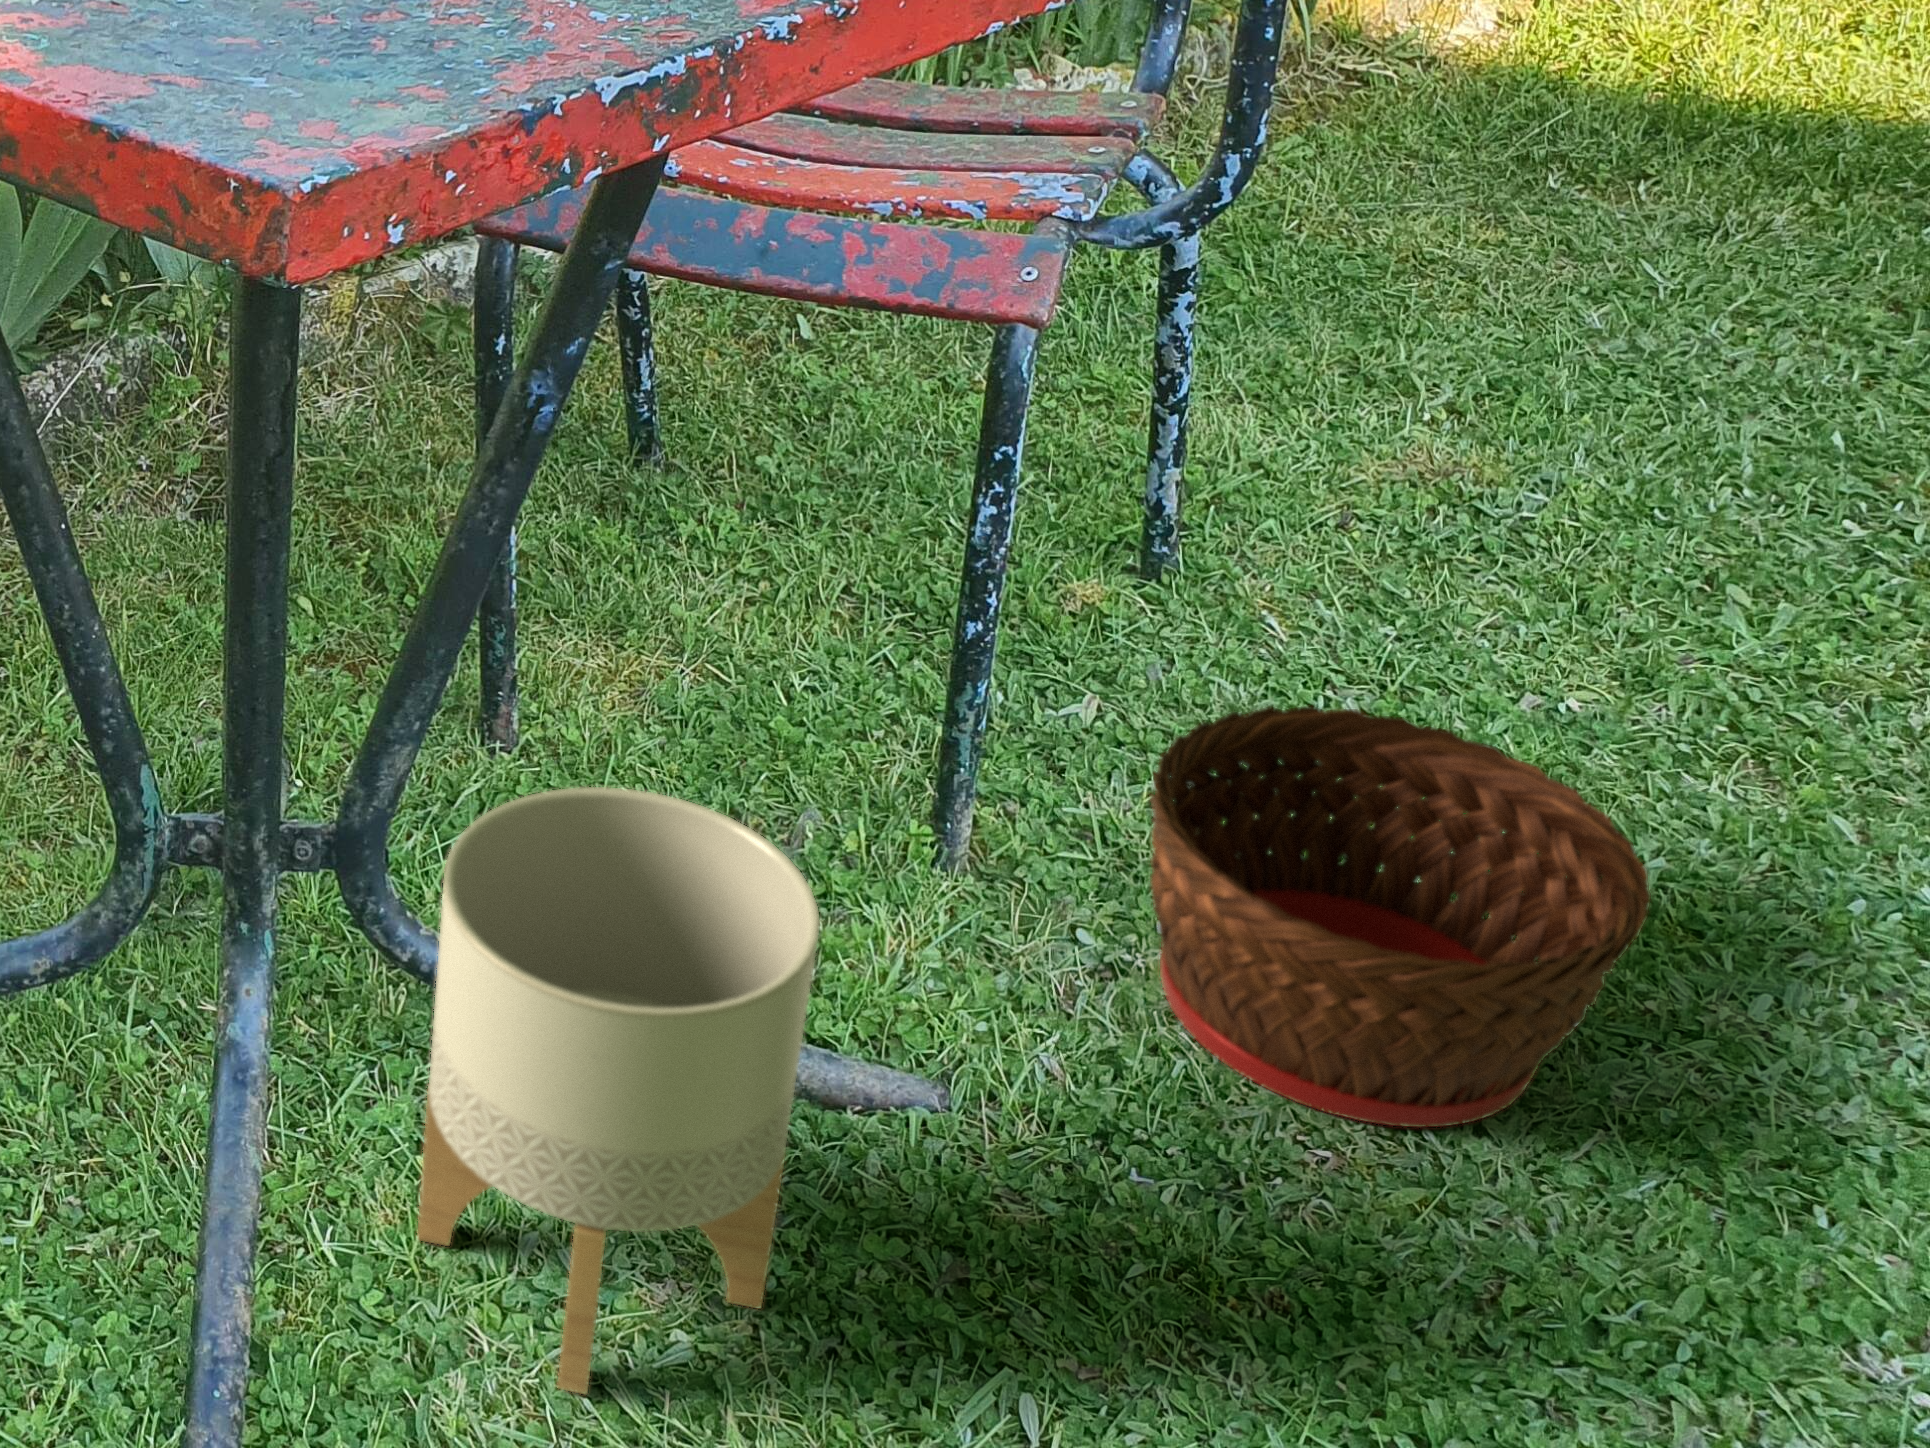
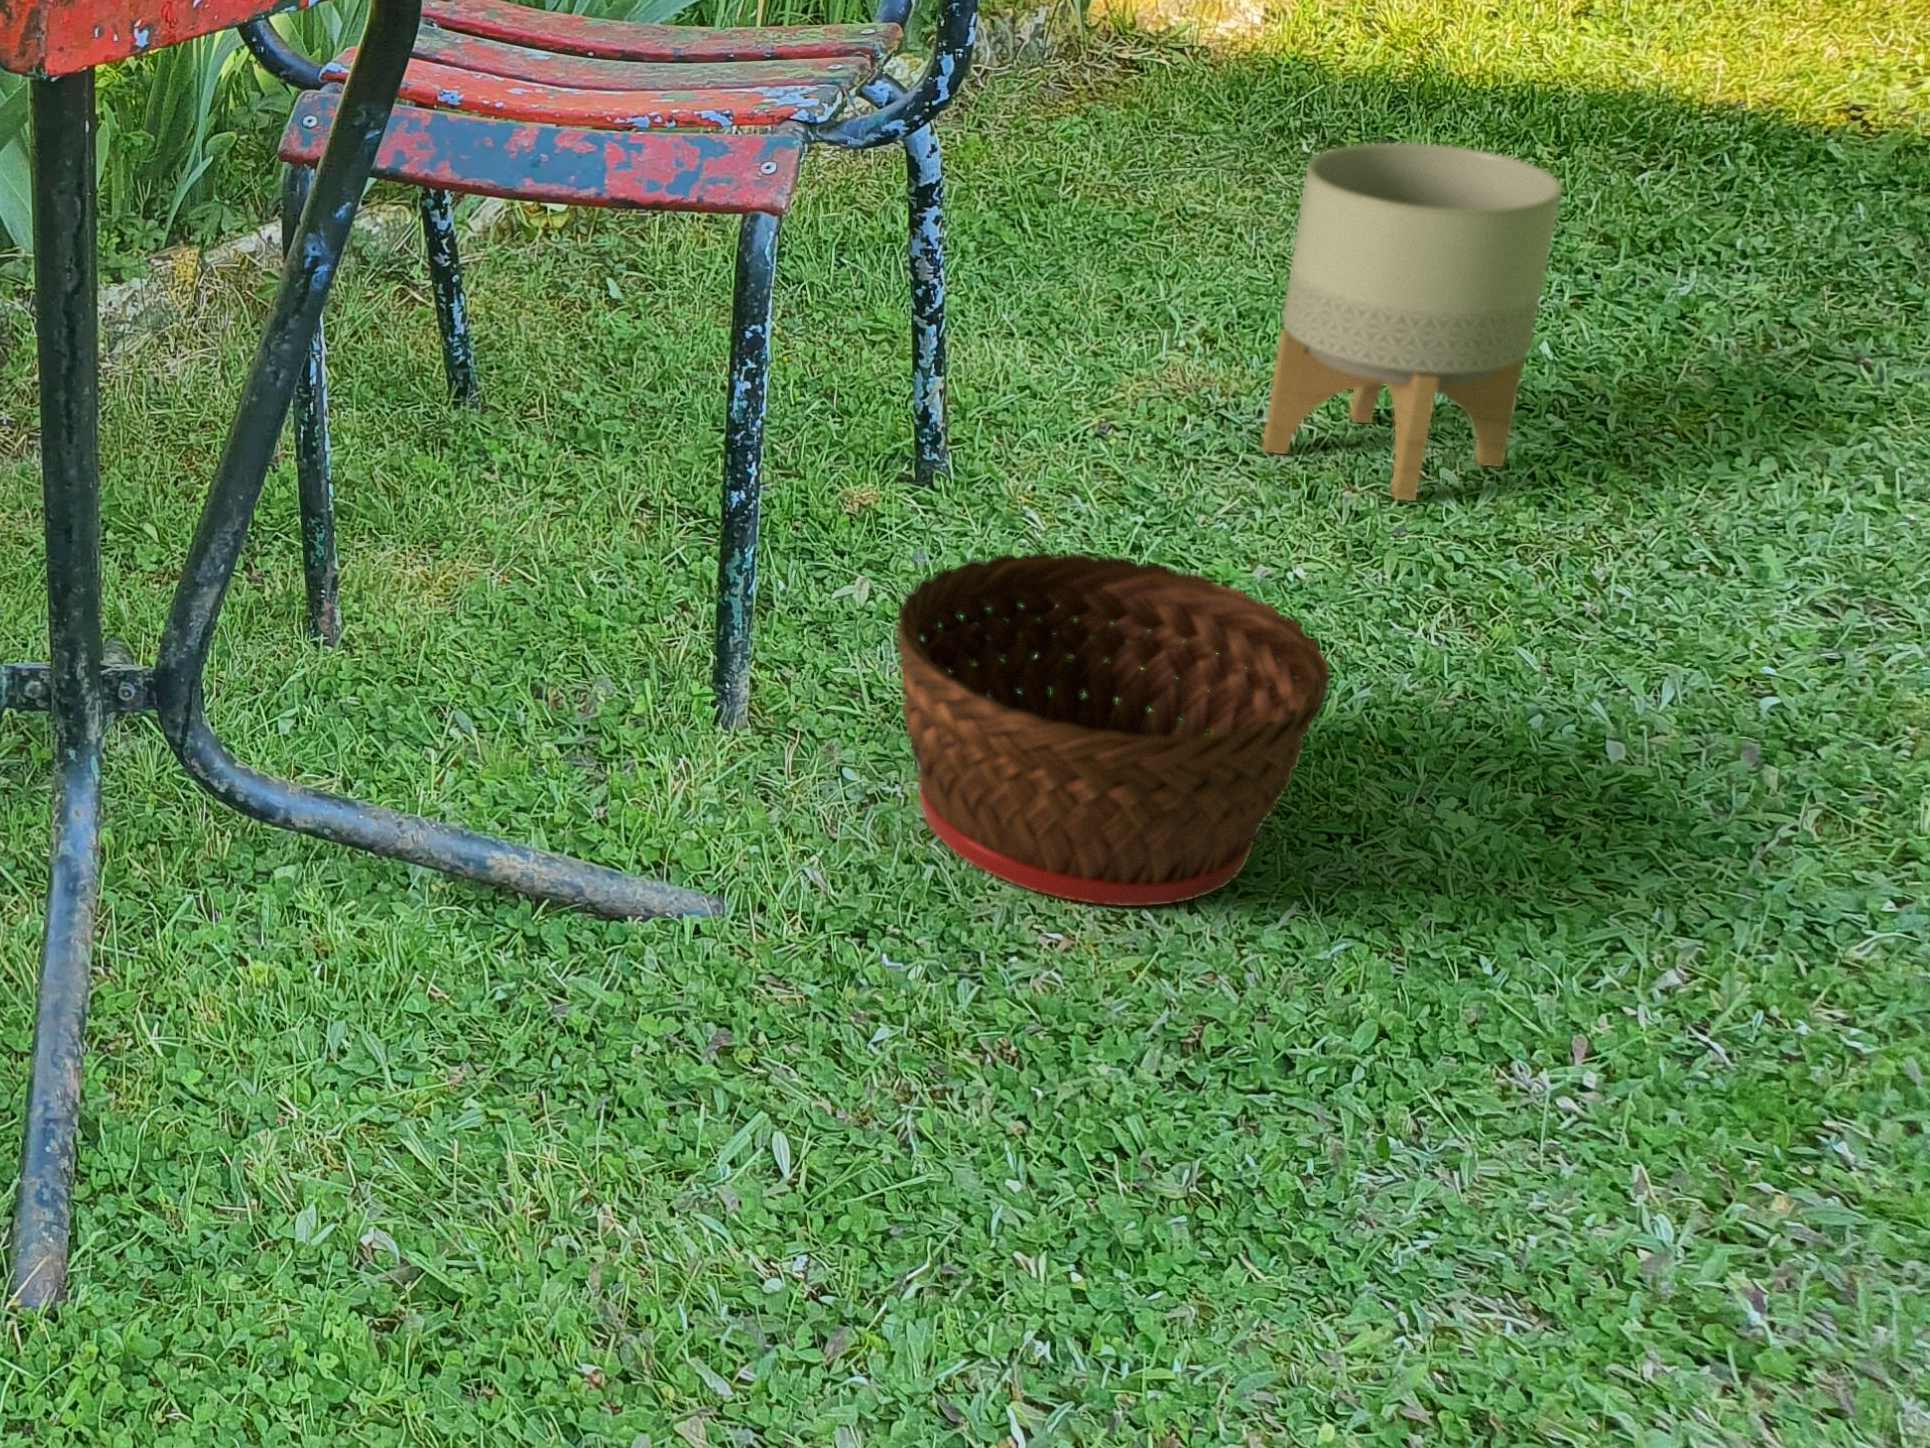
planter: present [417,787,820,1394] -> present [1263,143,1562,501]

